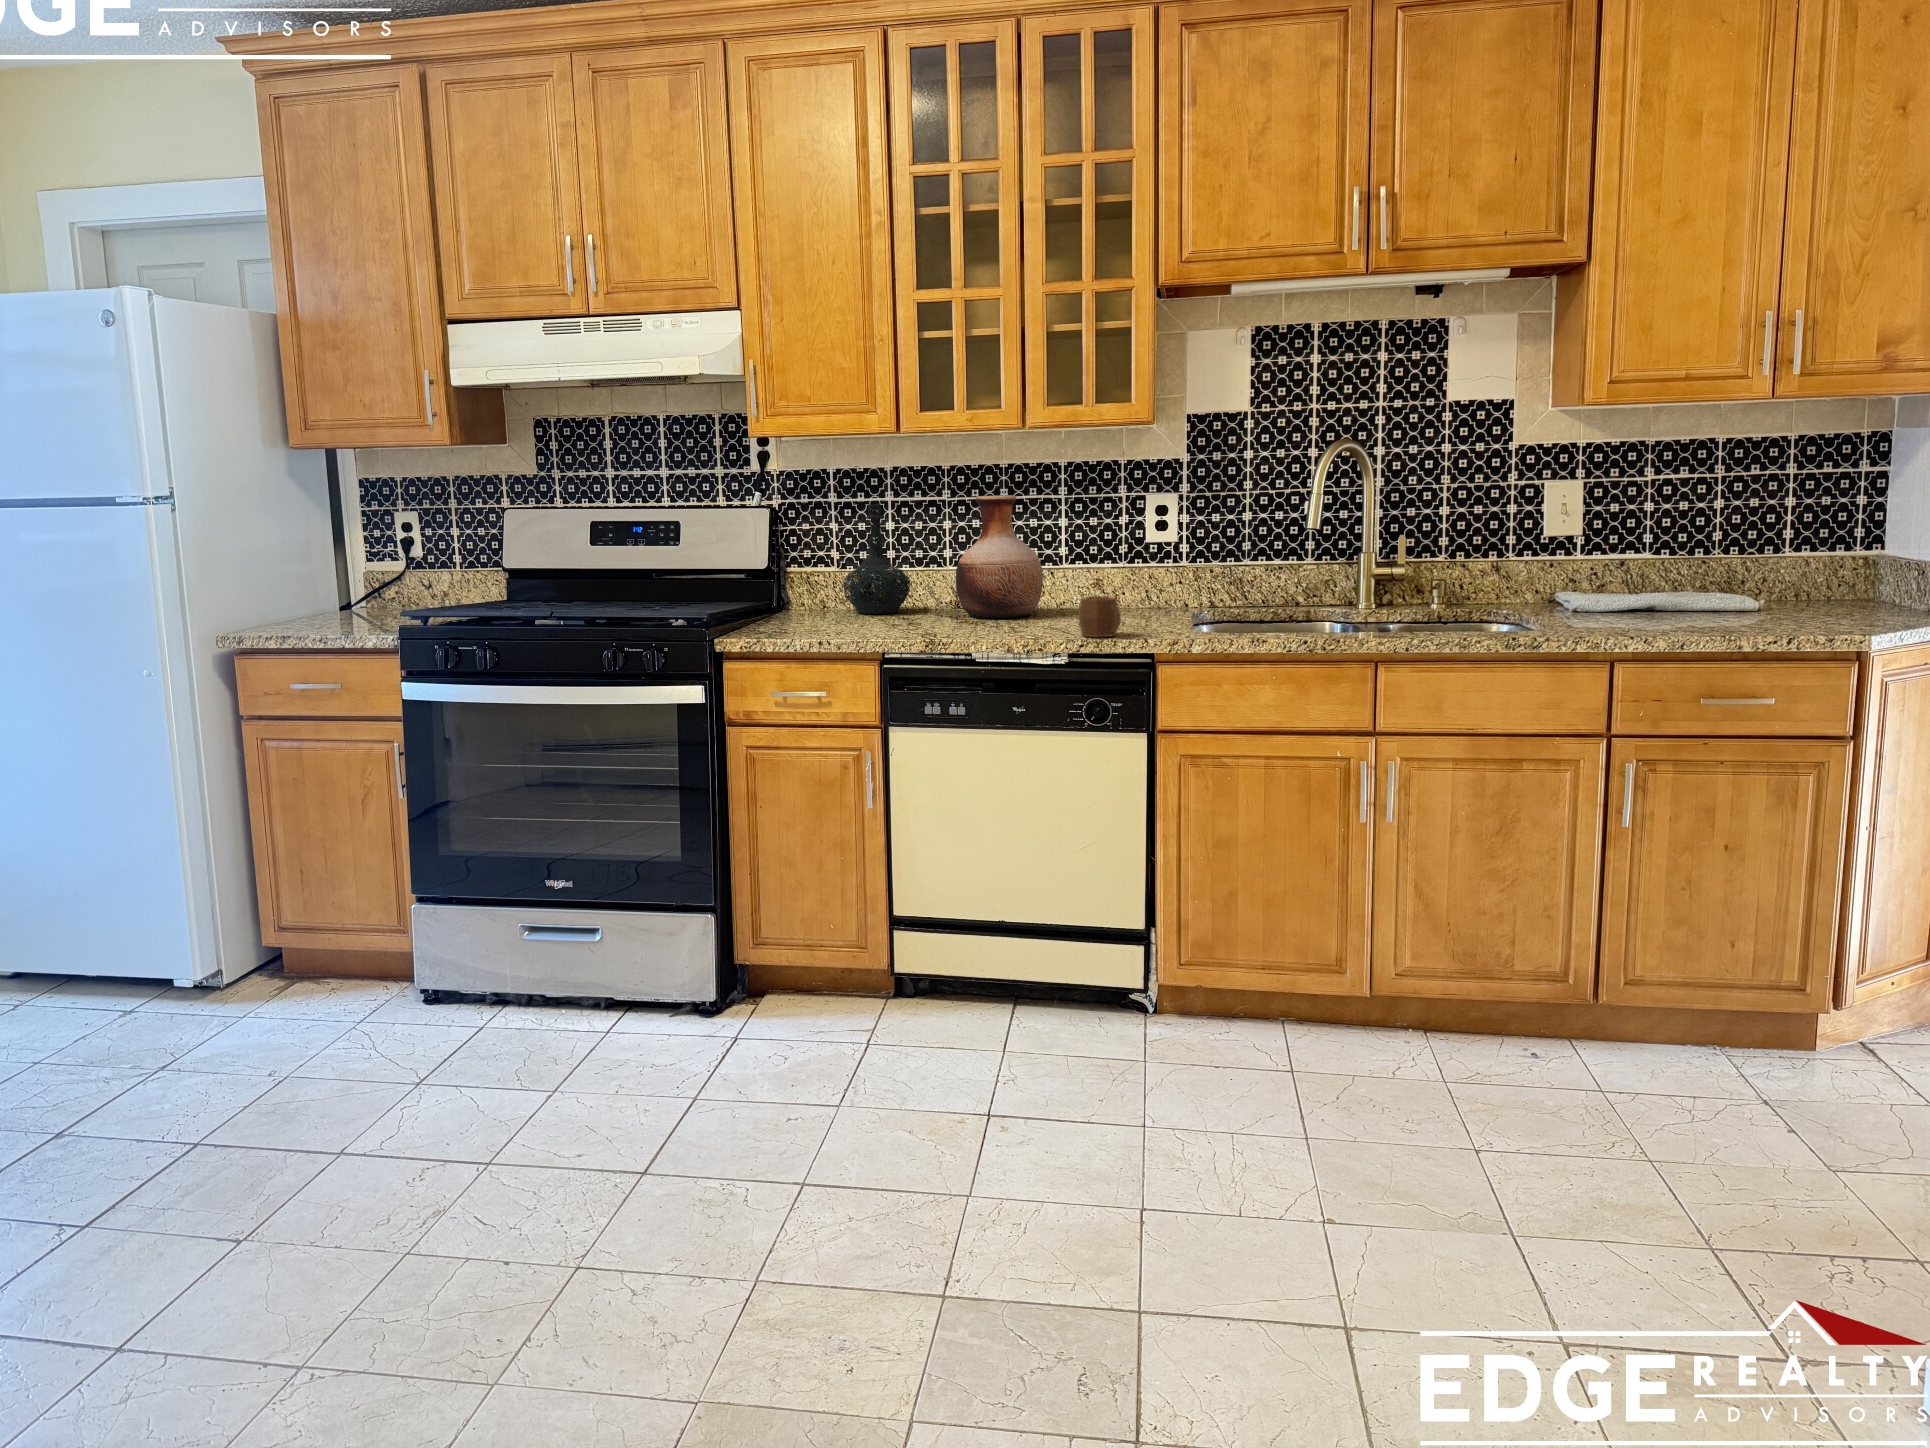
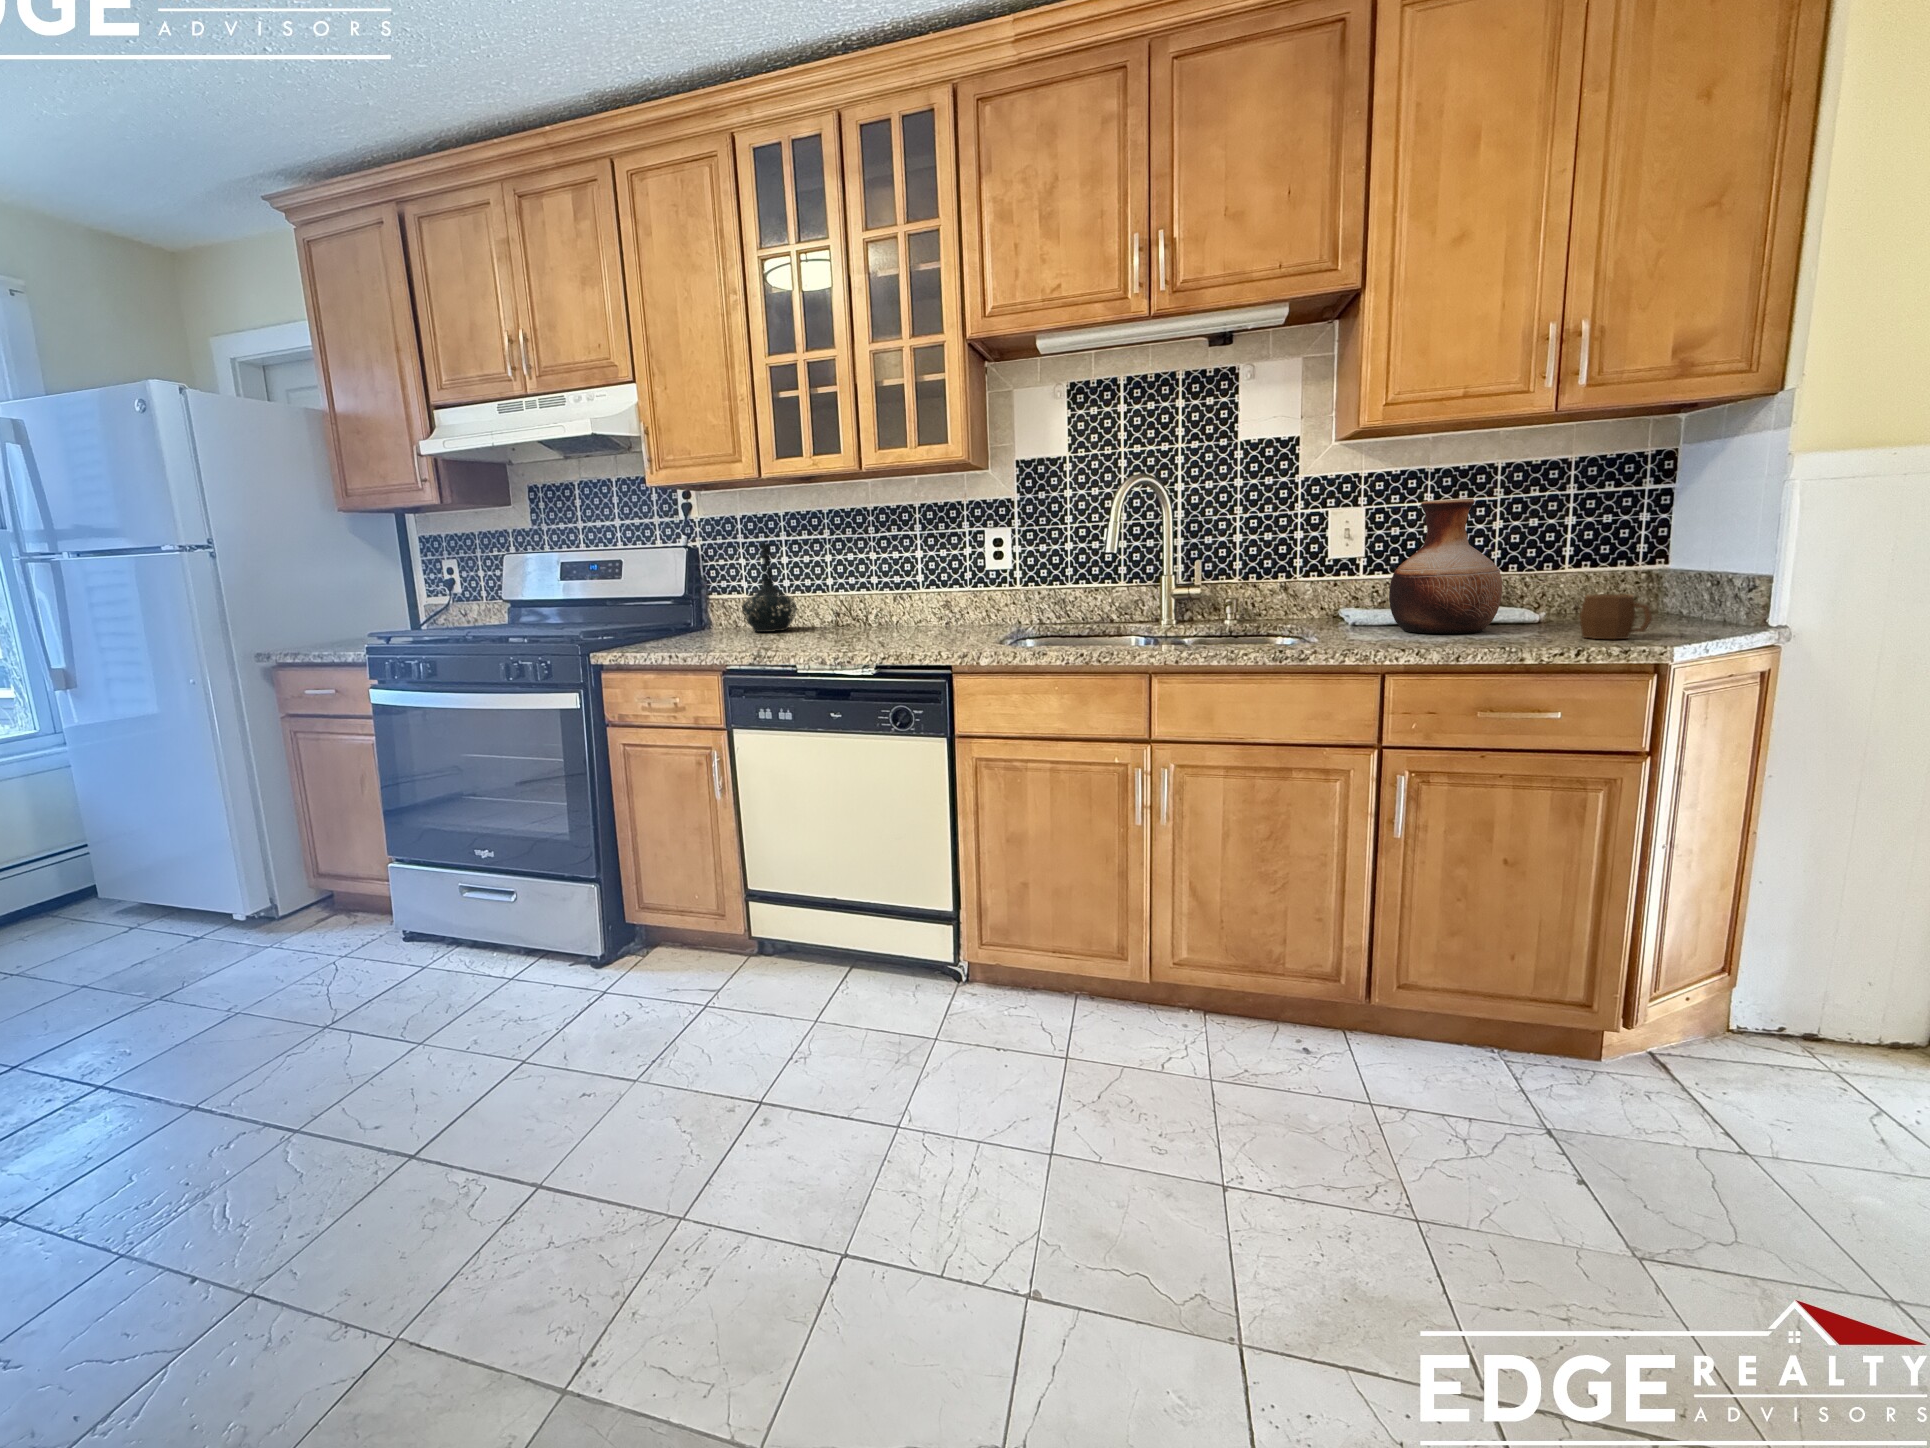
vase: present [956,495,1043,618] -> present [1389,499,1502,634]
mug: present [1078,596,1121,637] -> present [1580,594,1652,639]

